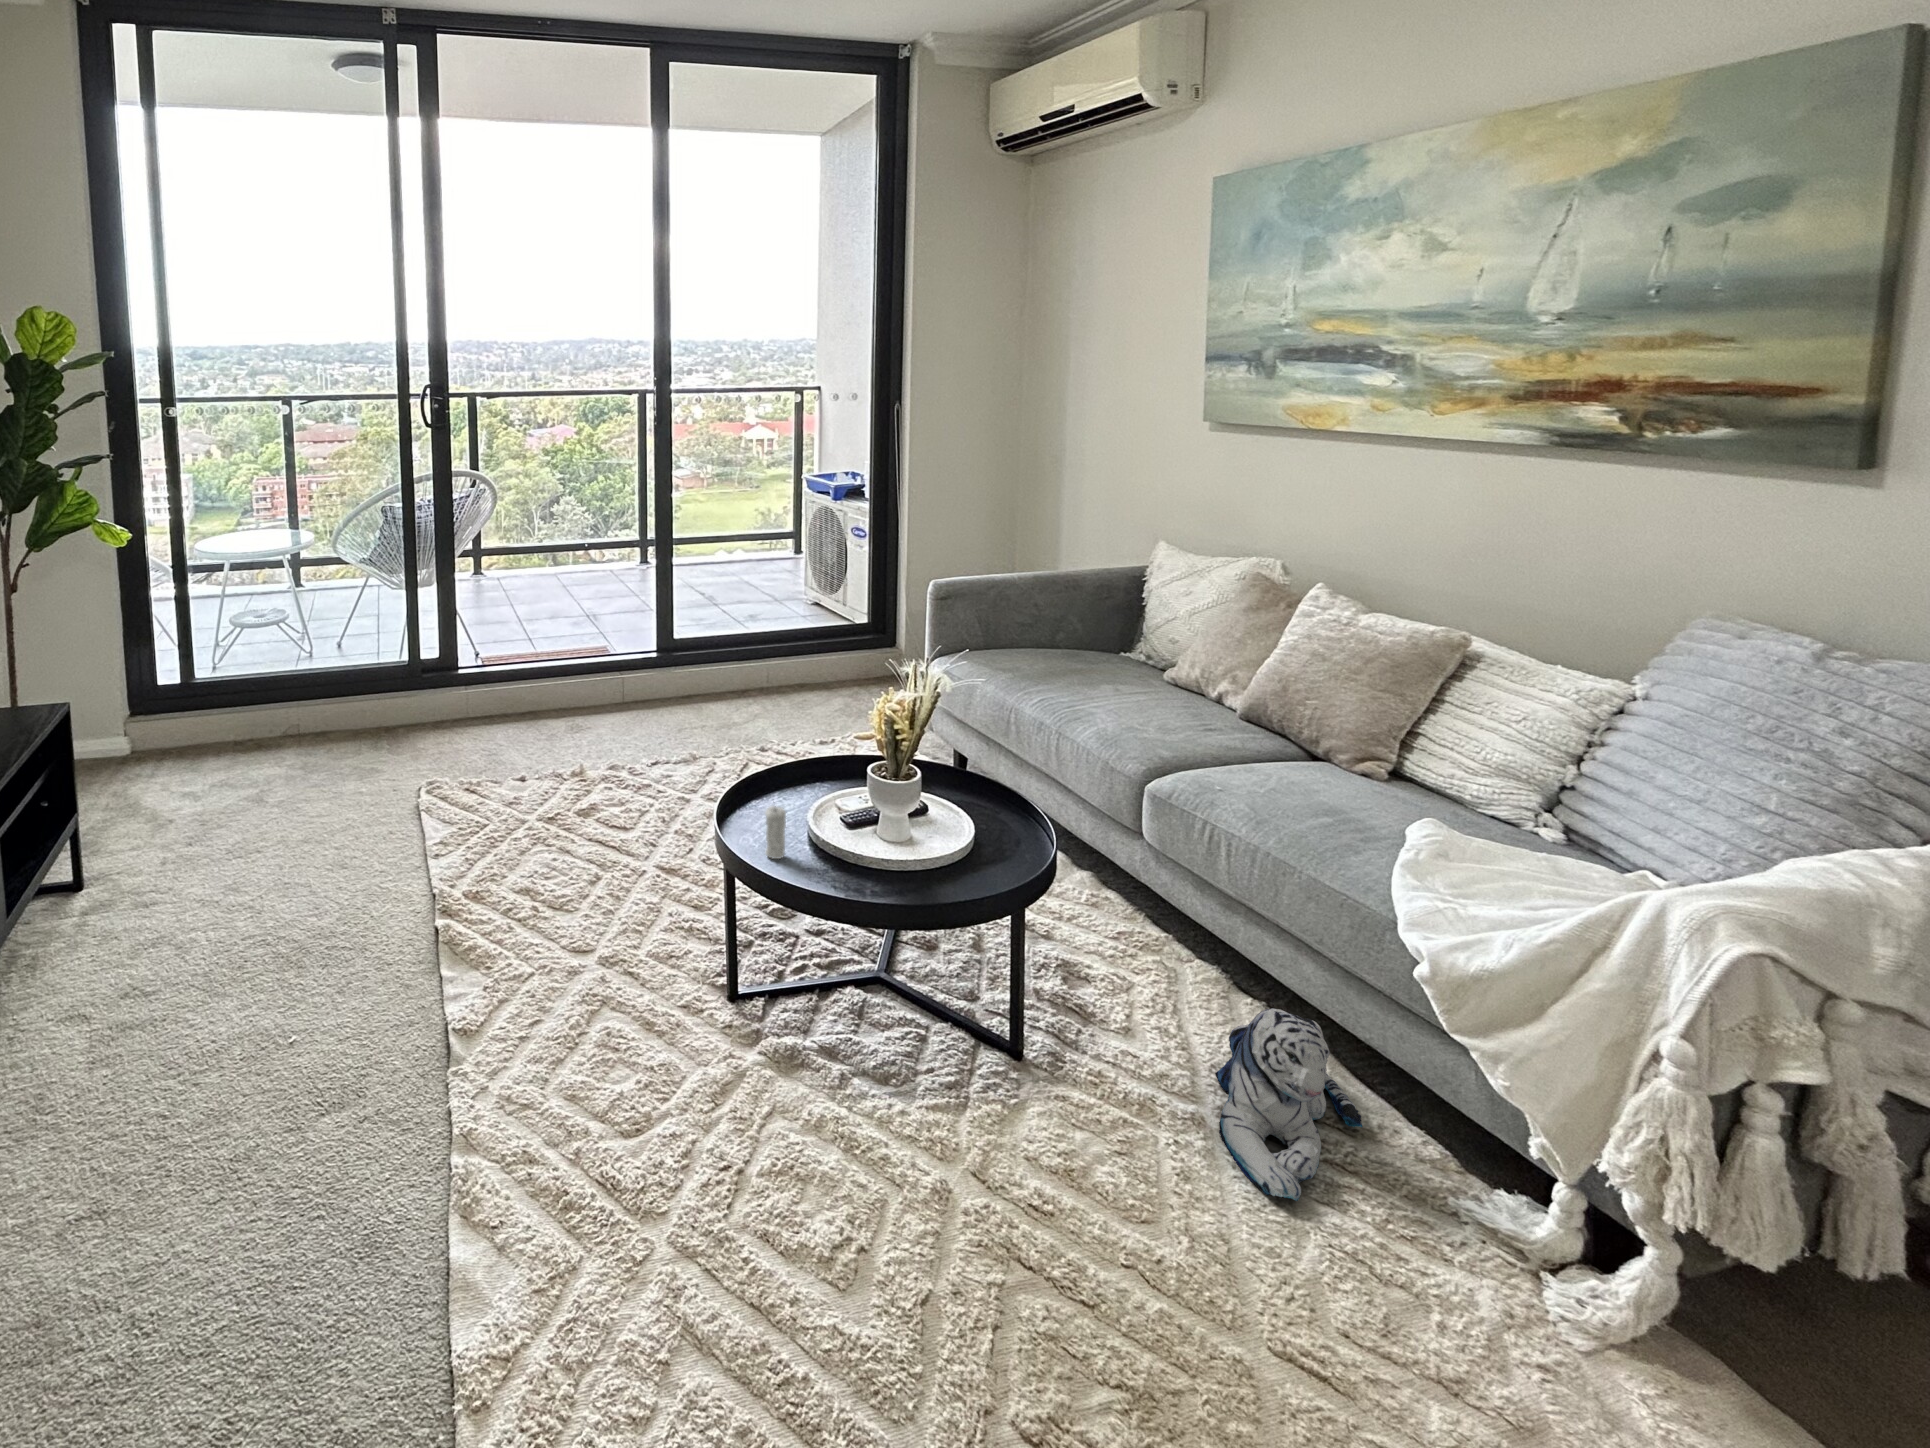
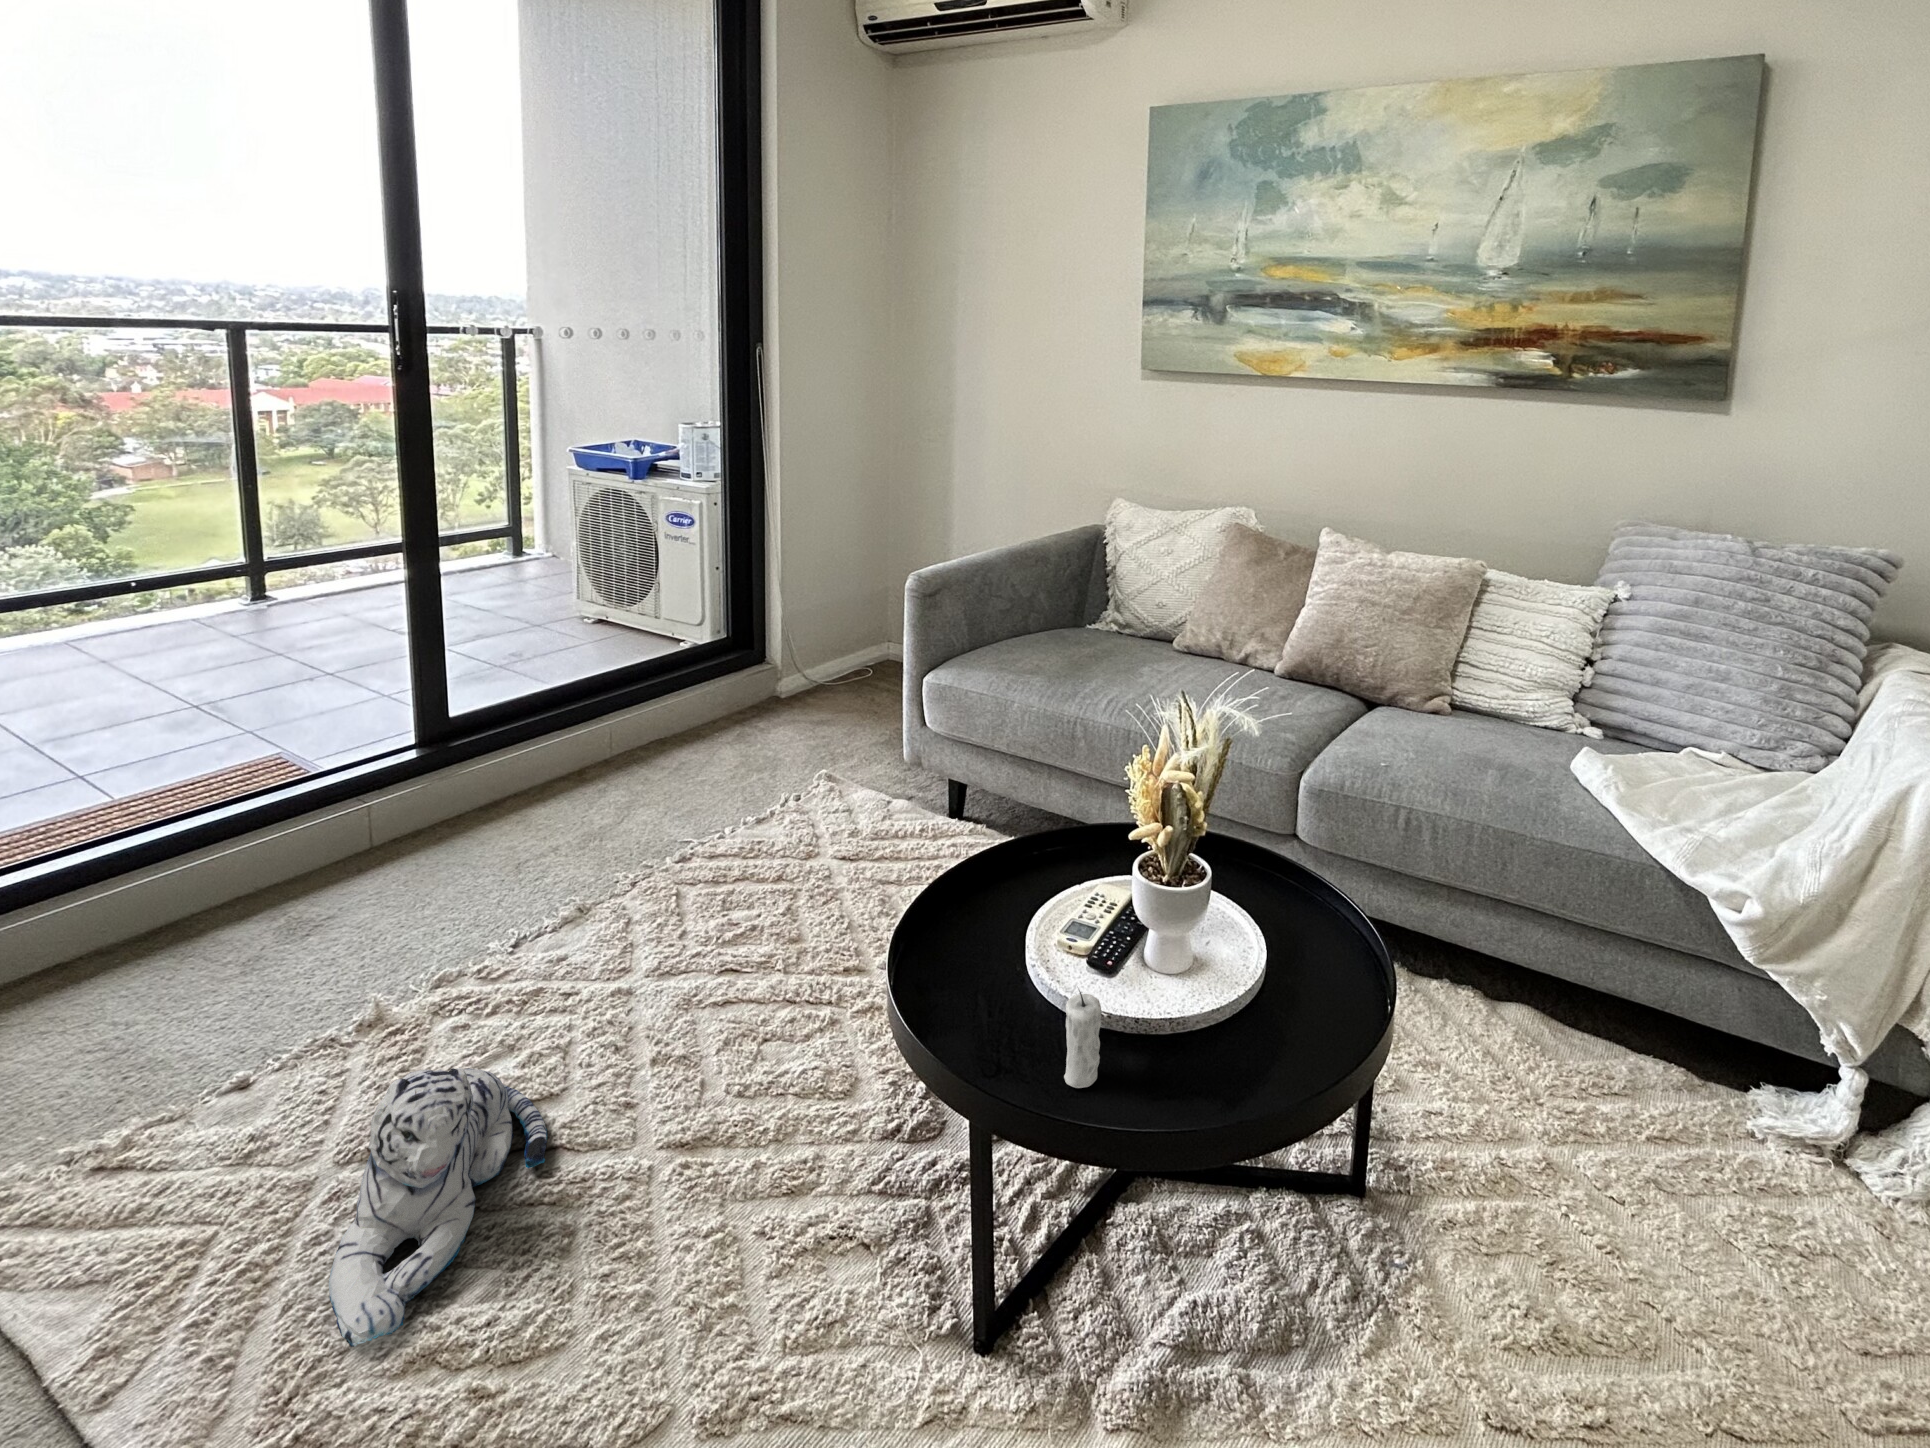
plush toy: present [1215,1008,1362,1201] -> present [329,1068,547,1347]

